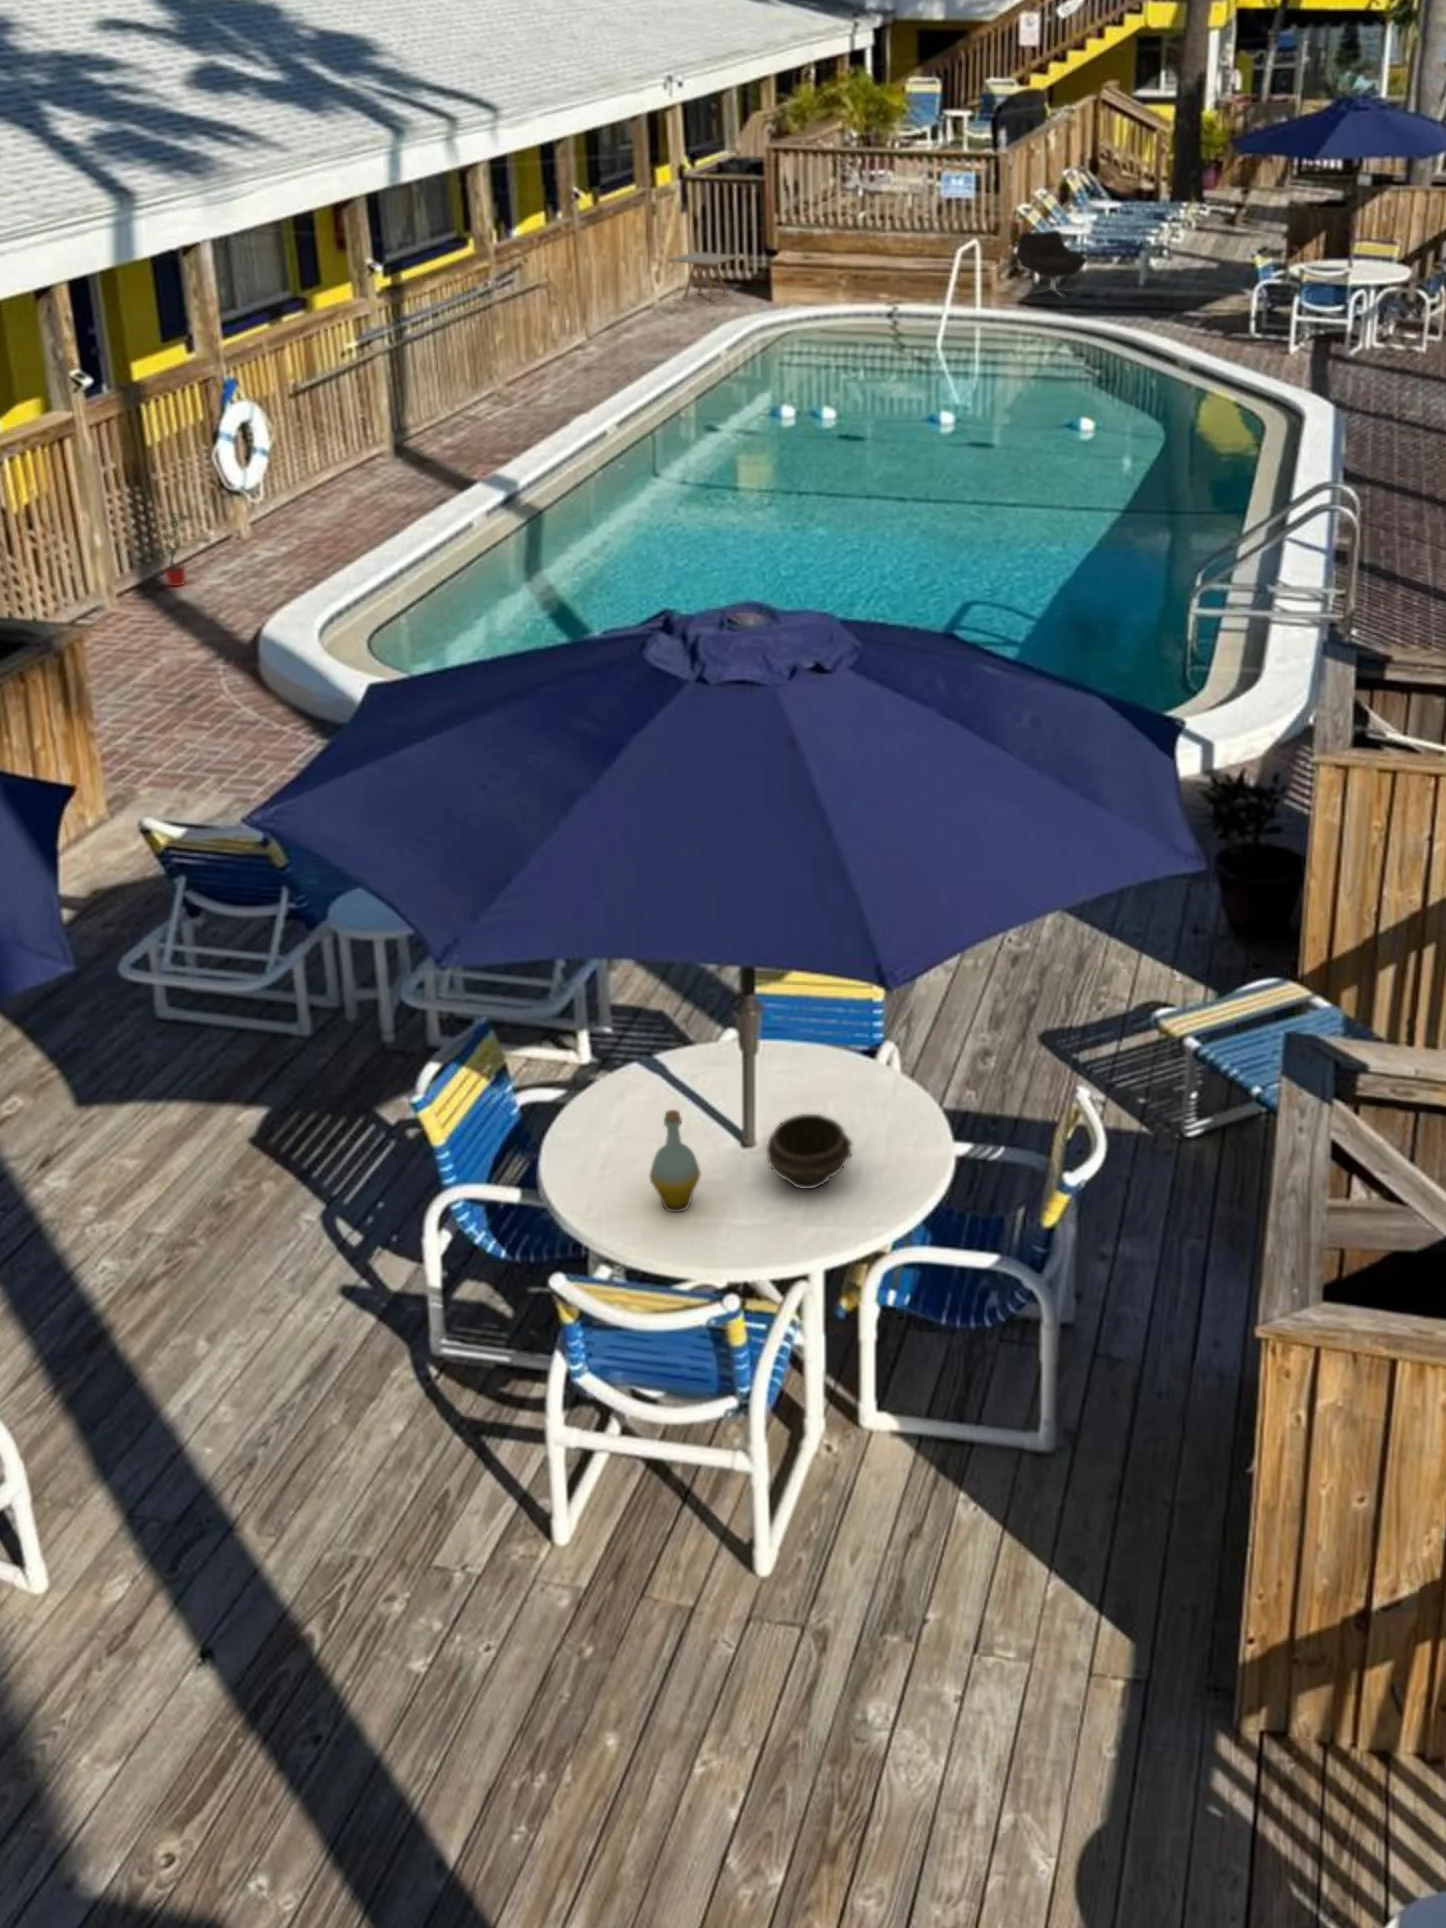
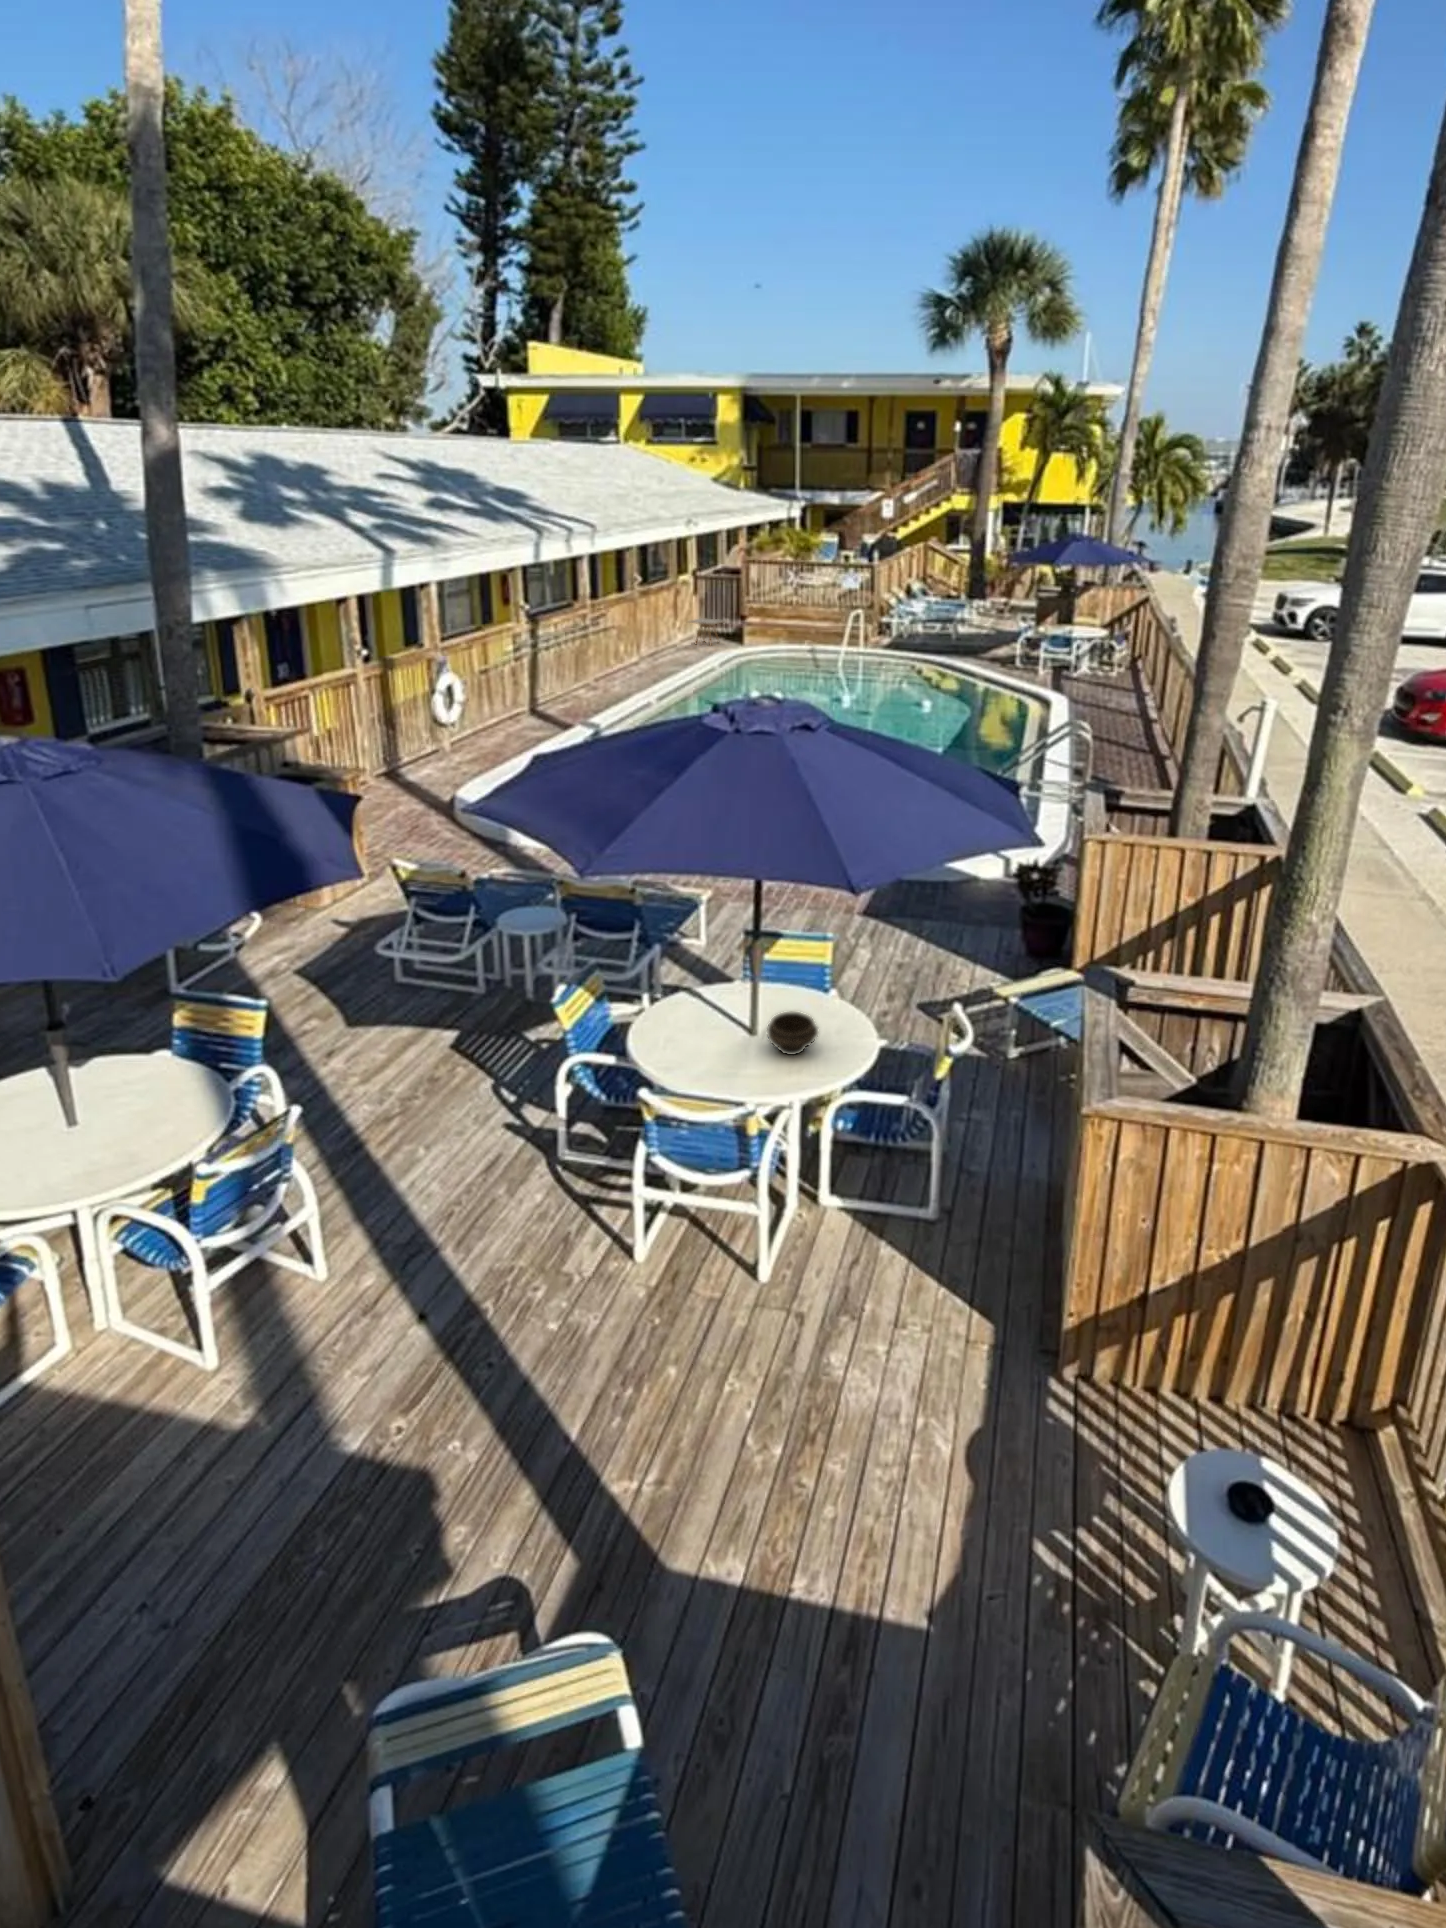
lounge chair: present [1016,231,1088,294] -> none [884,611,925,646]
potted plant: present [140,512,210,586] -> none [386,733,431,775]
bottle: present [649,1110,700,1212] -> none [697,1000,728,1064]

